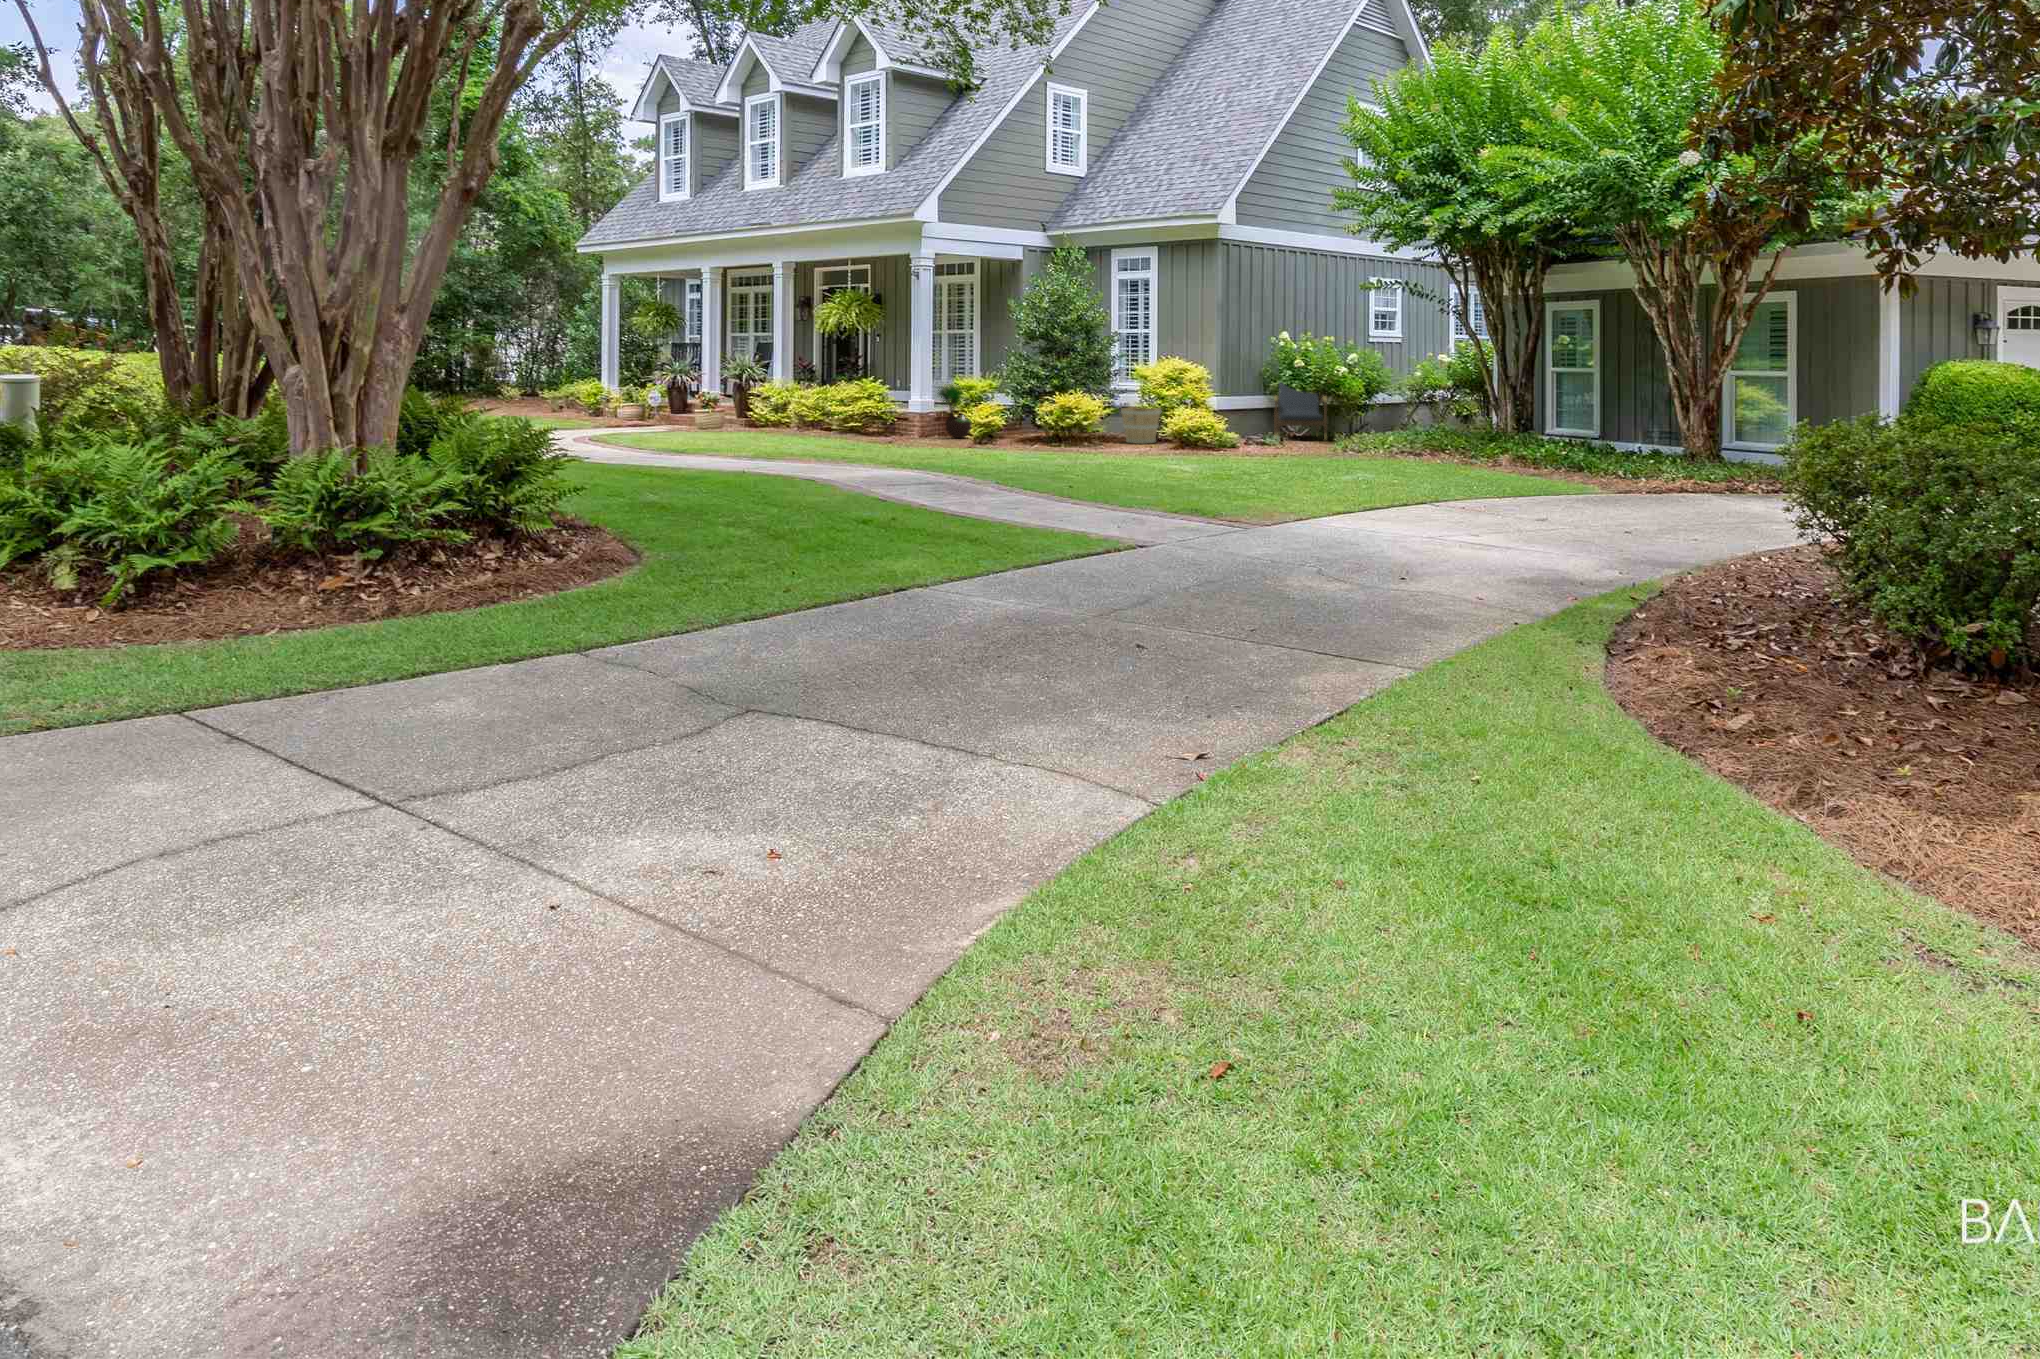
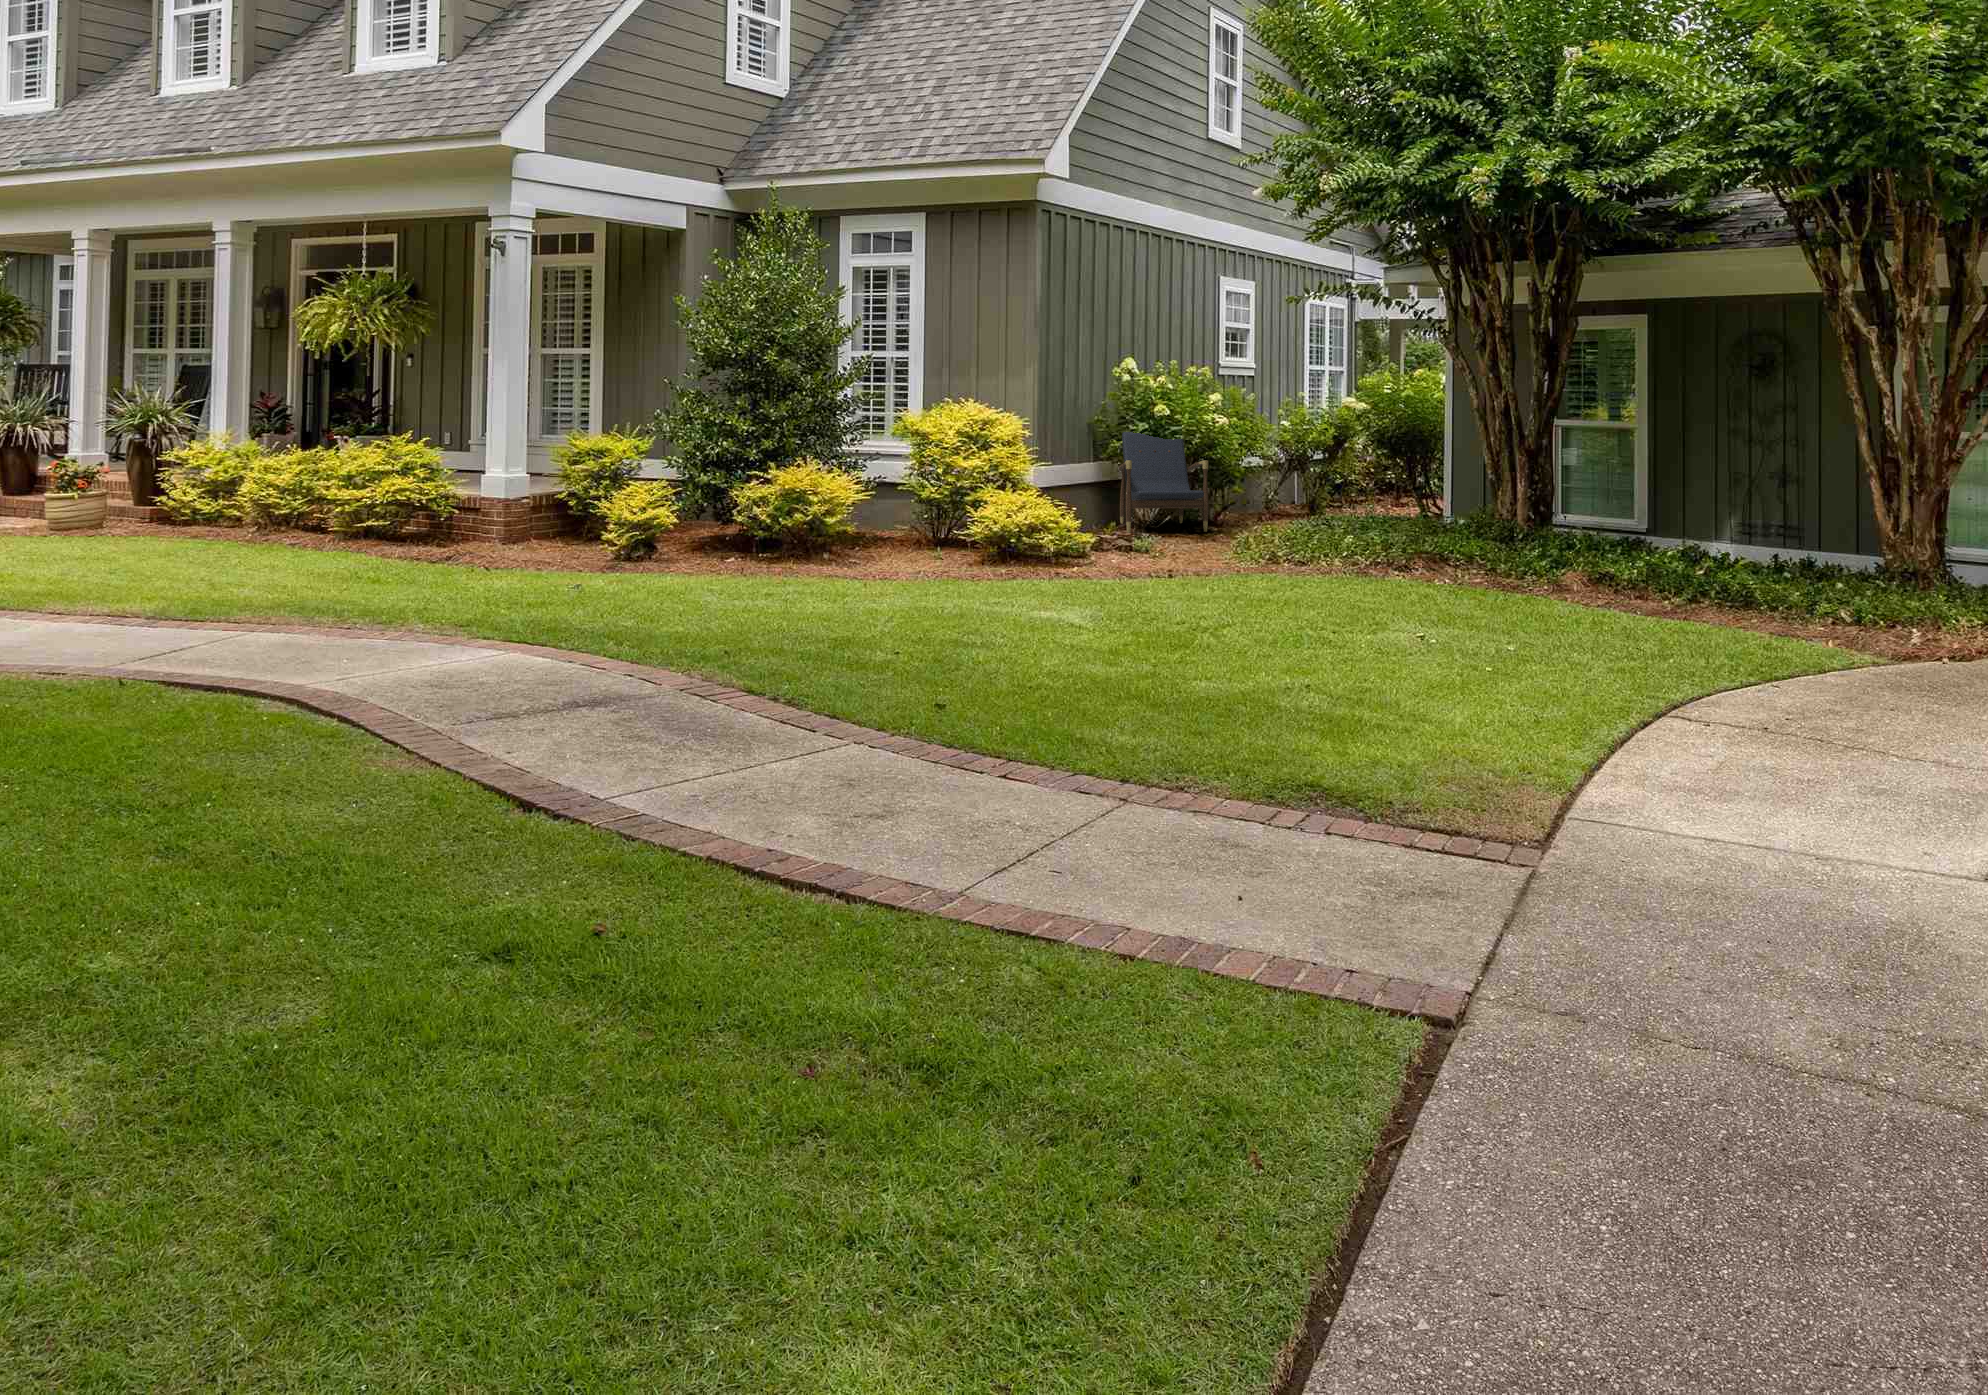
potted tree: present [937,384,972,438] -> none [537,439,611,547]
wooden bucket: present [1121,406,1161,444] -> none [886,484,957,551]

